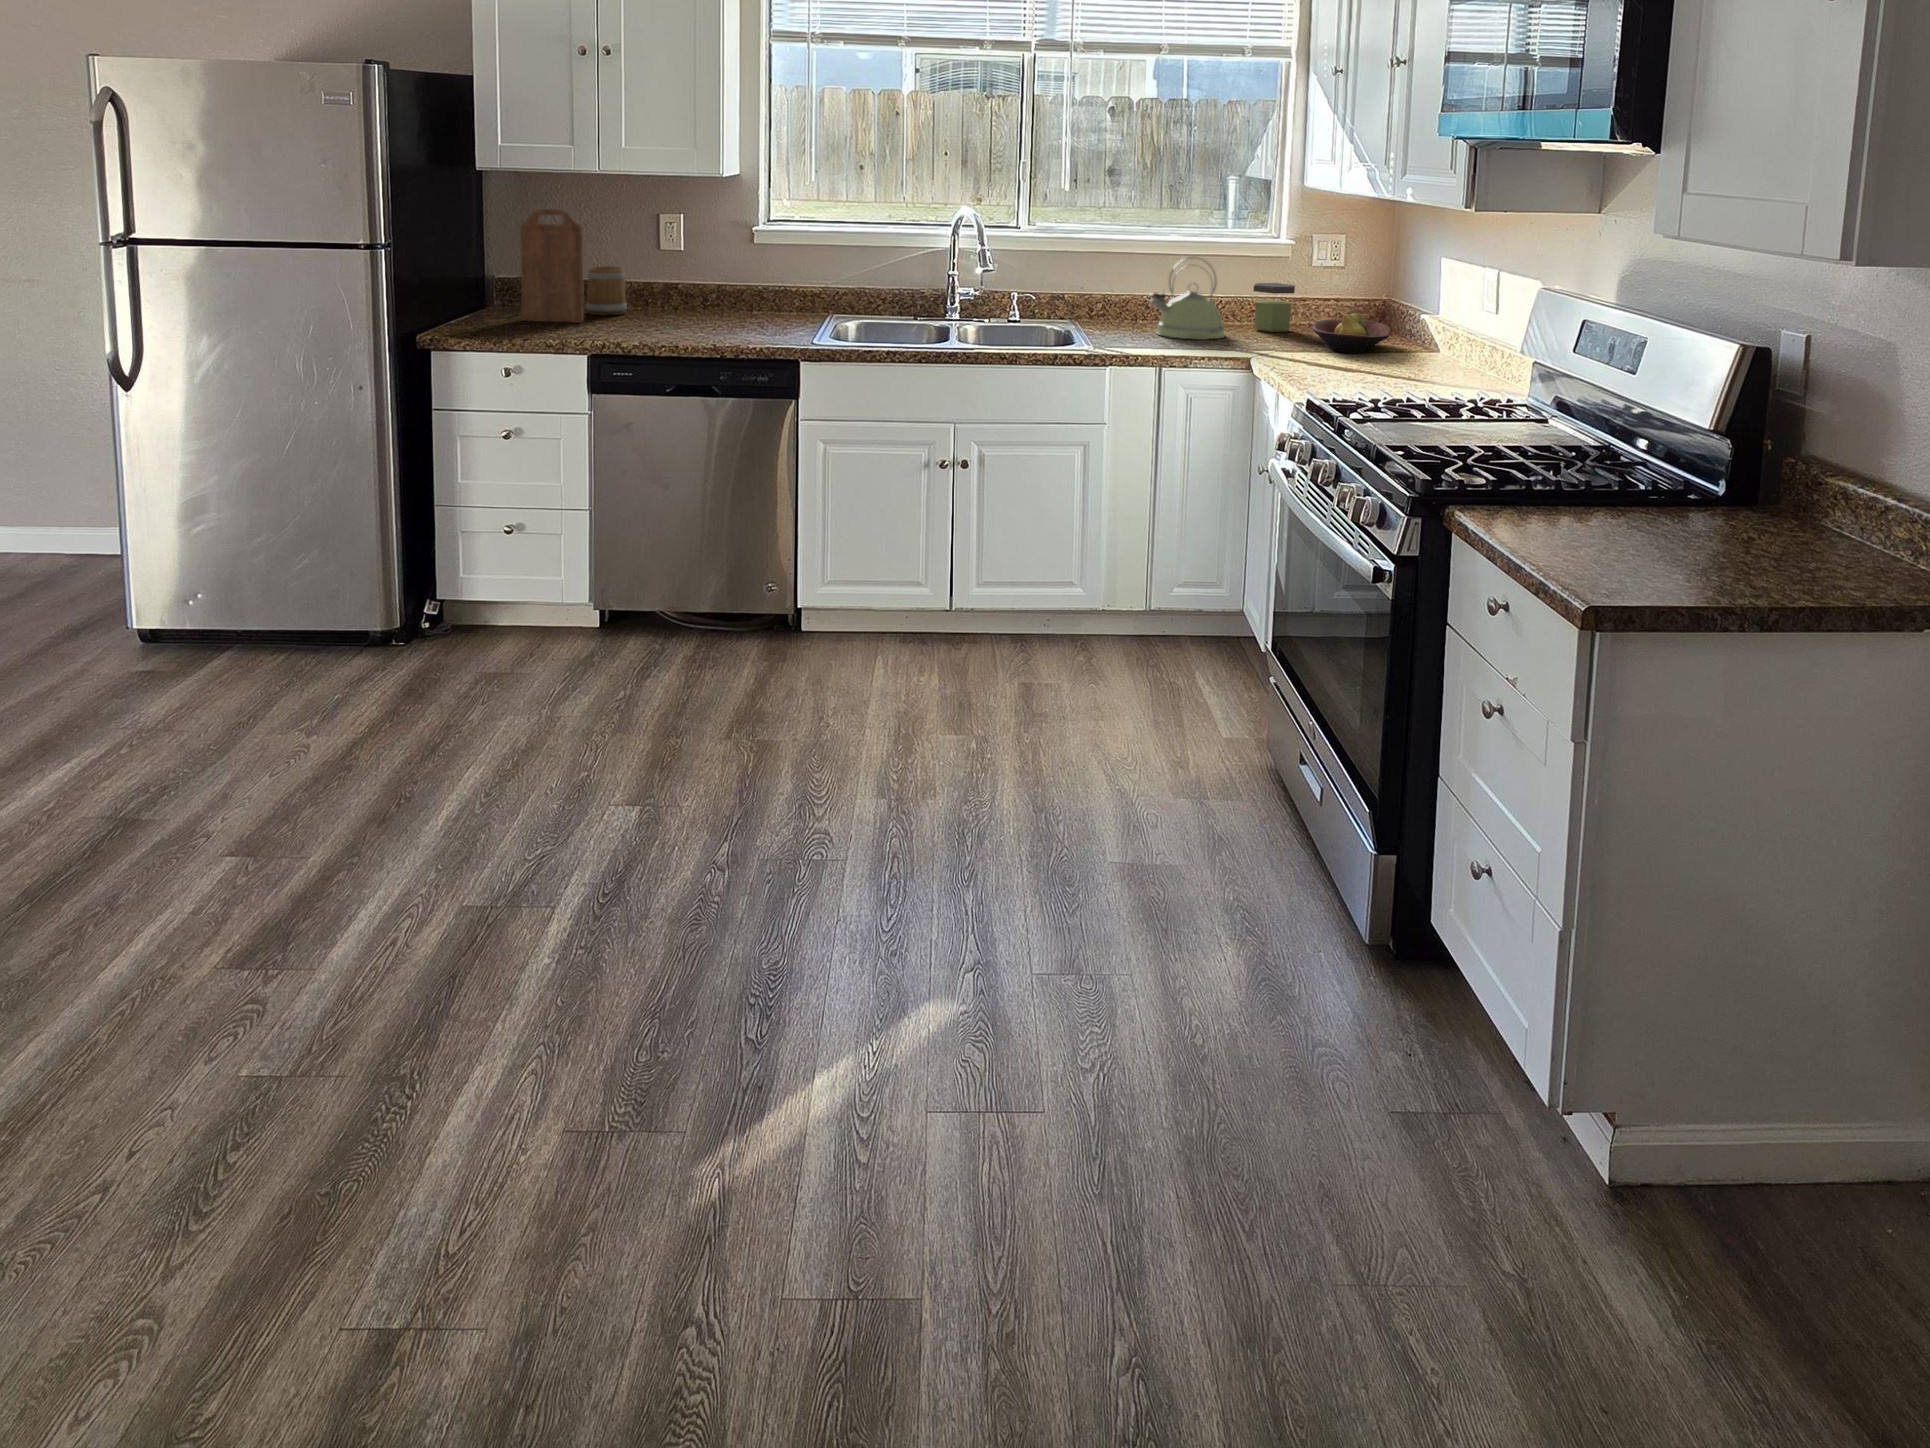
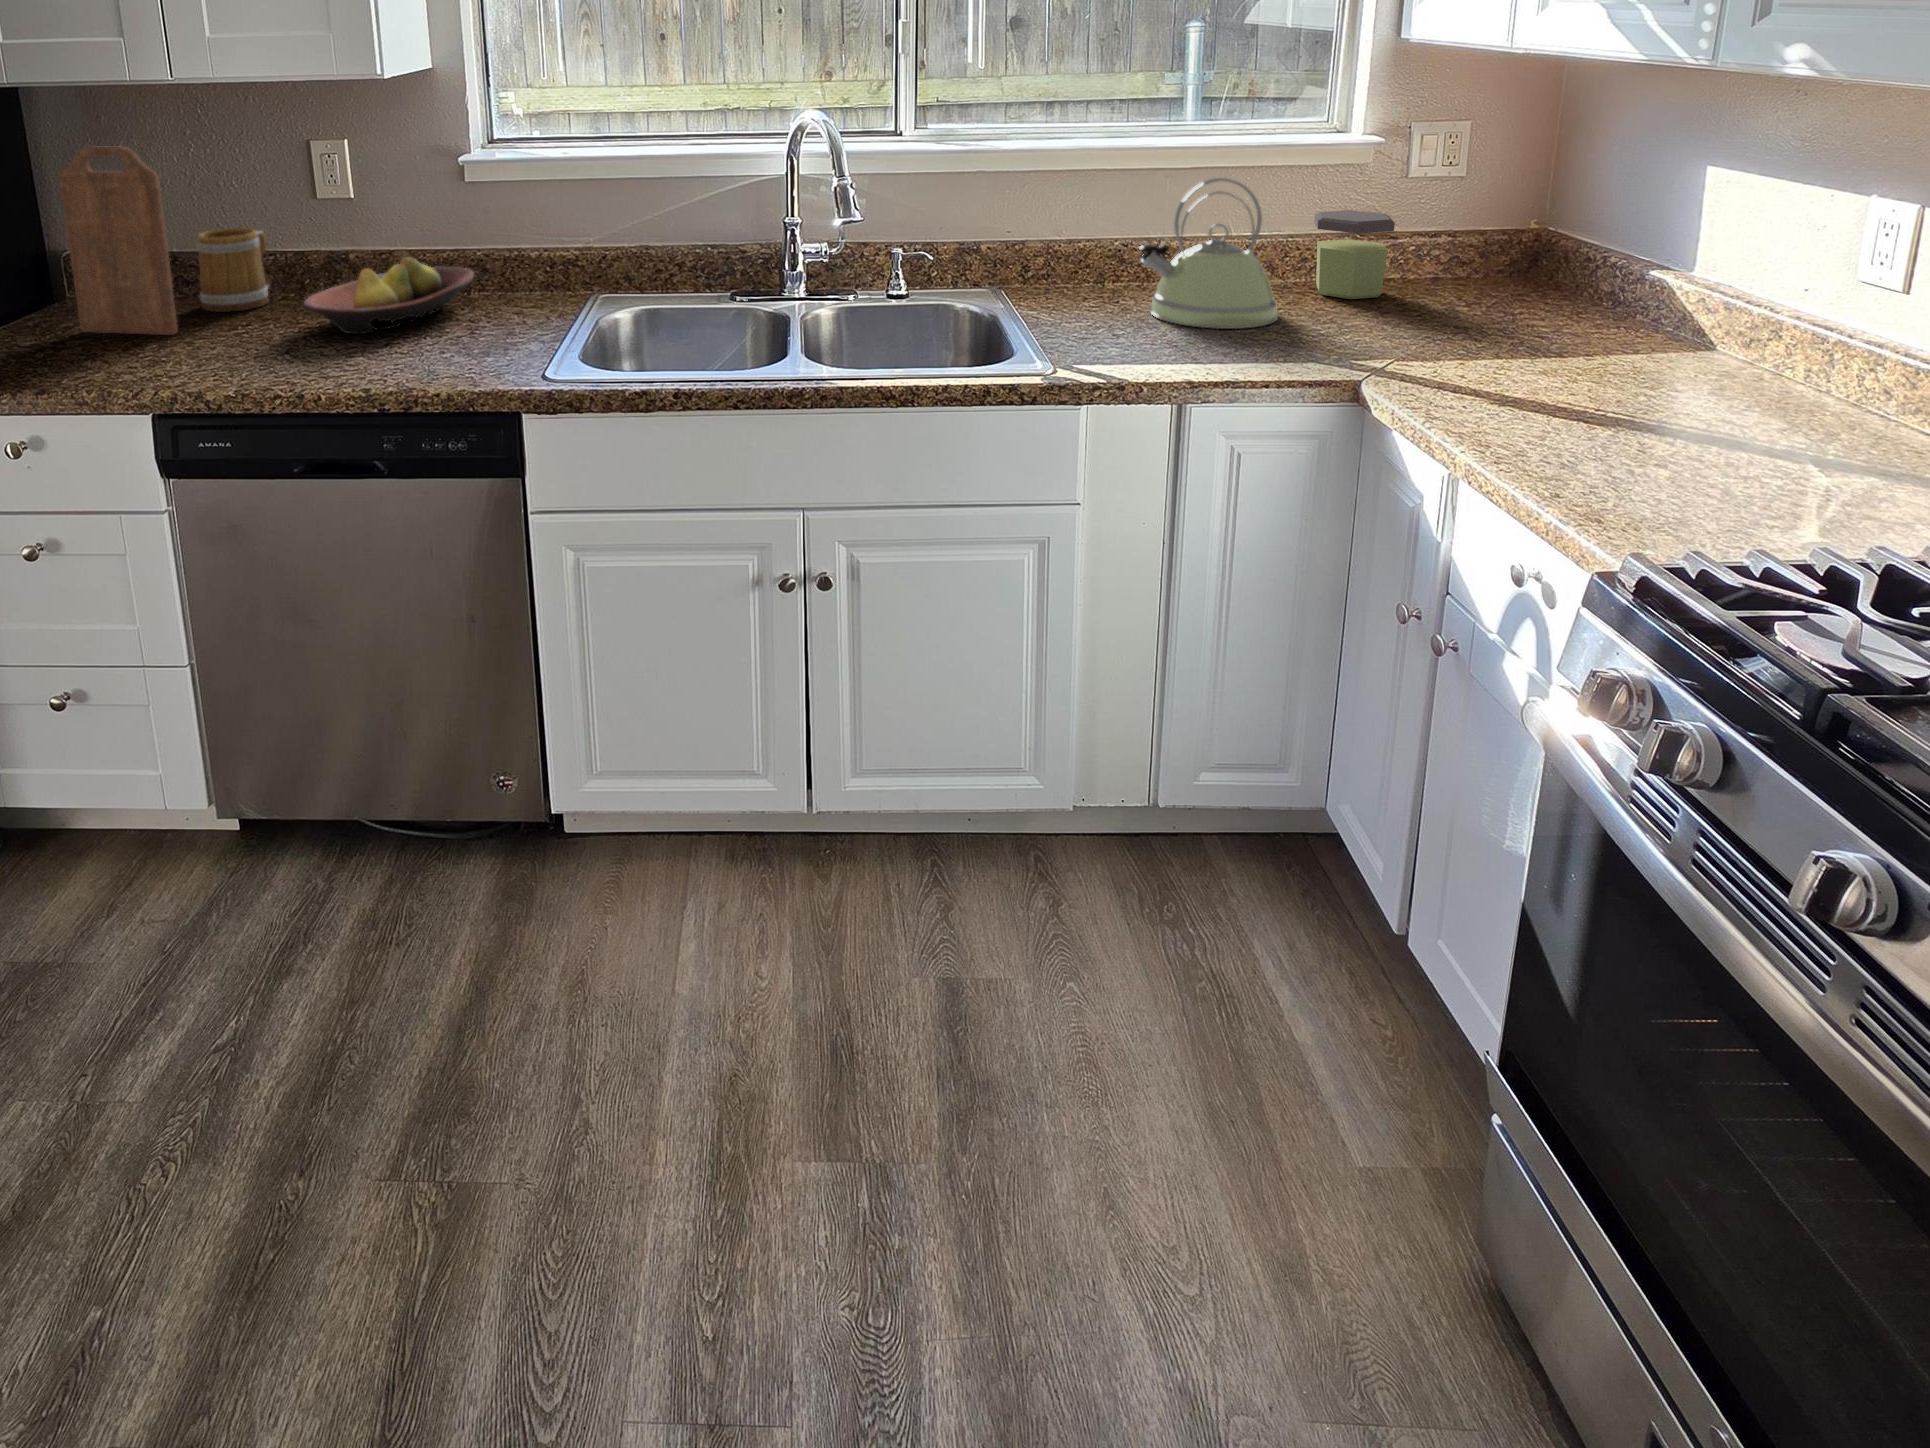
fruit bowl: present [1312,310,1391,353] -> present [303,257,474,334]

